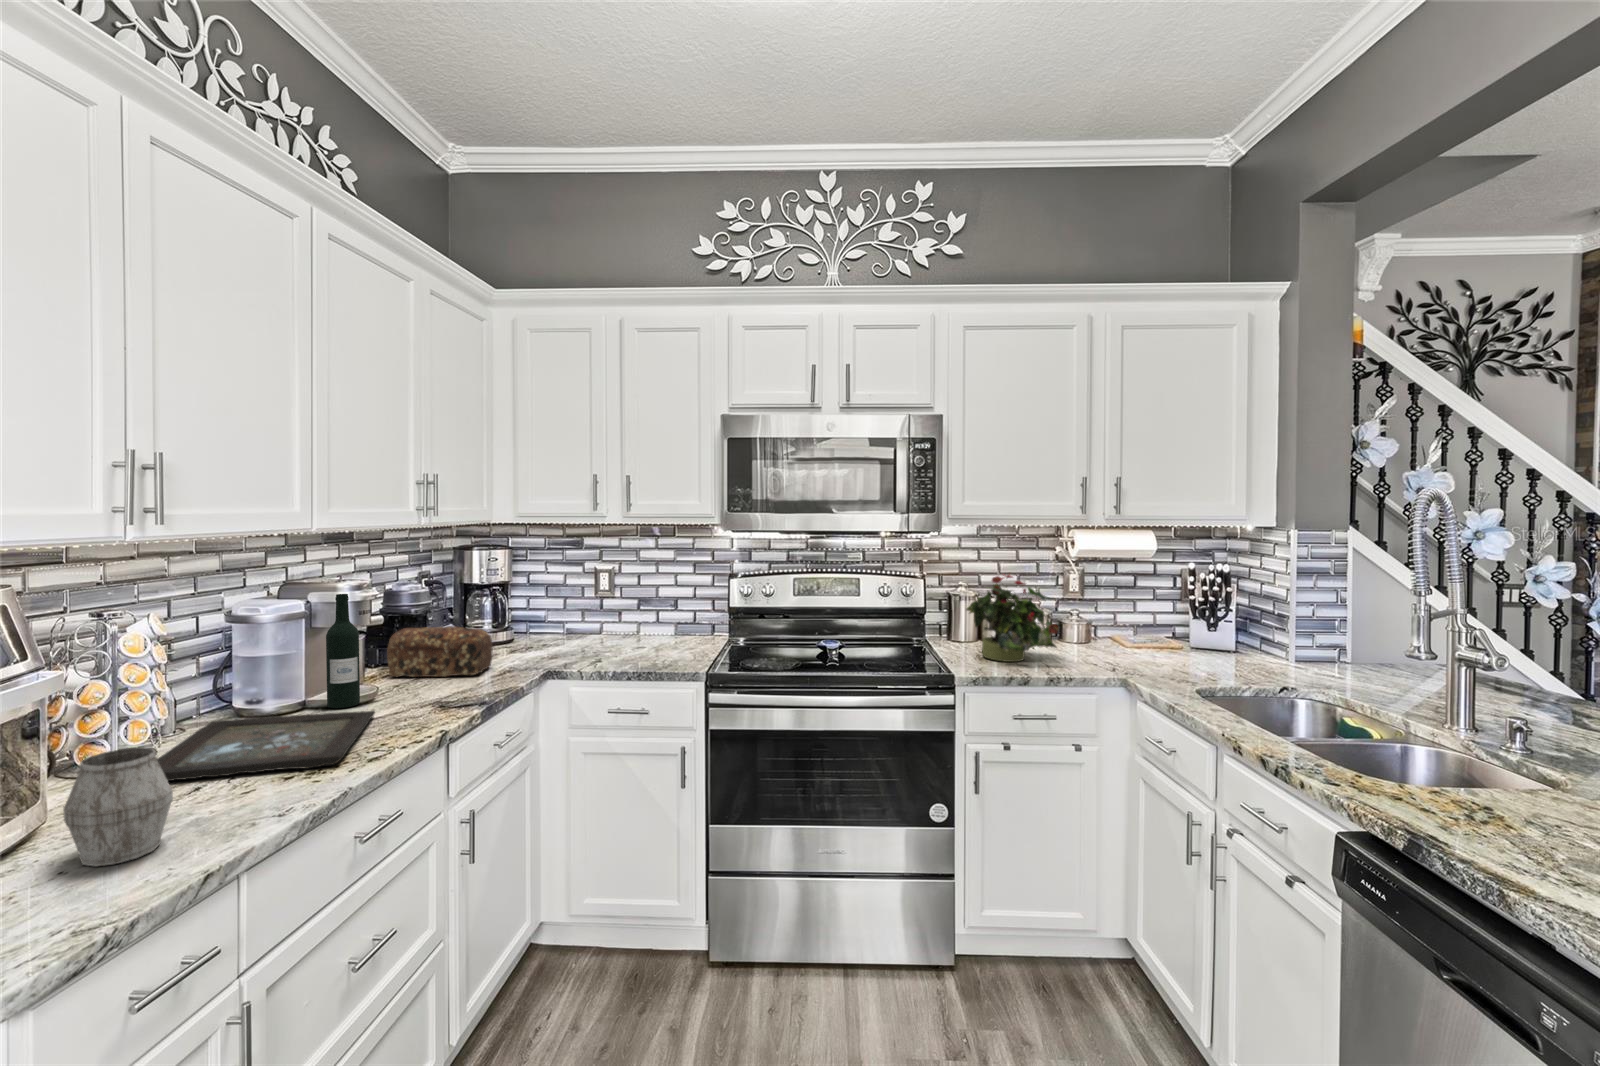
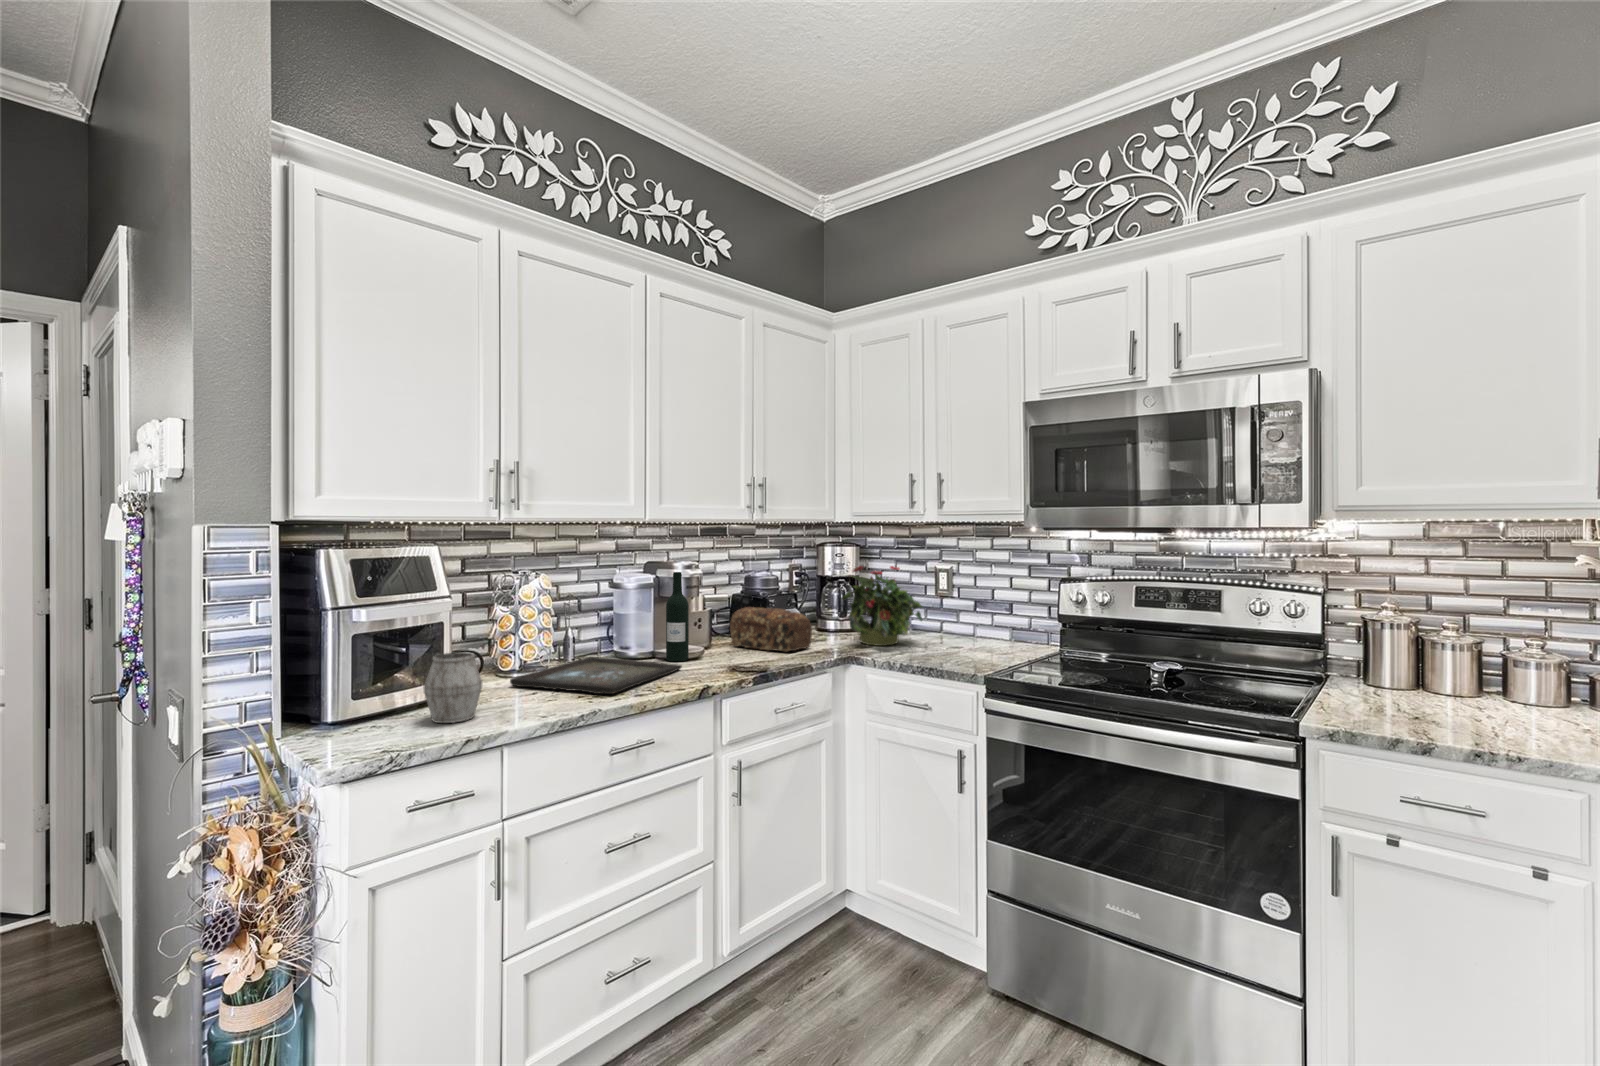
potted plant: present [966,574,1058,662] -> present [841,566,923,646]

